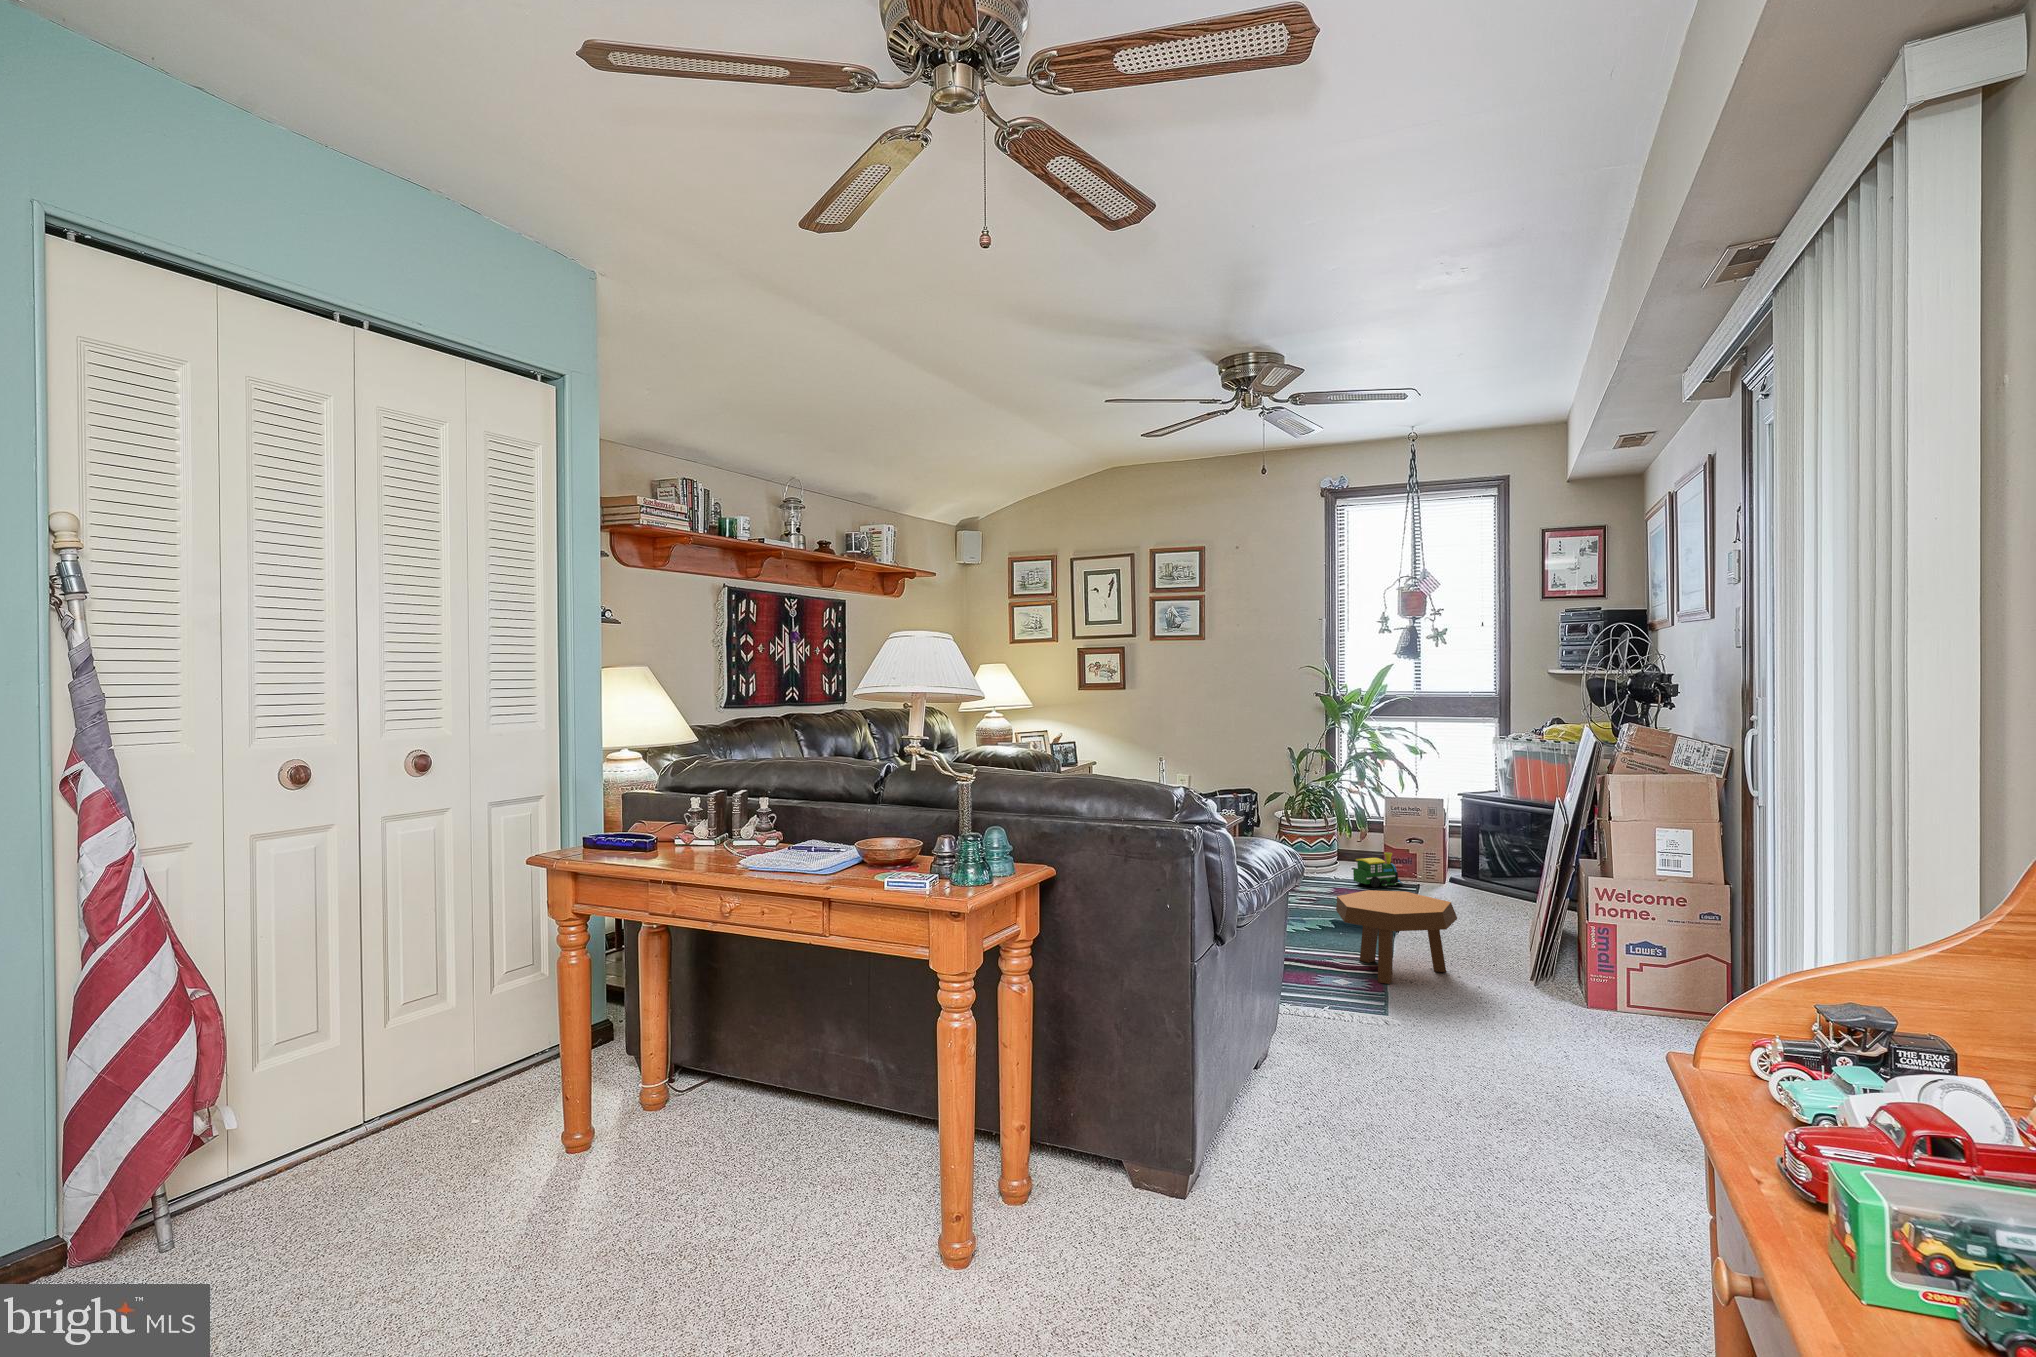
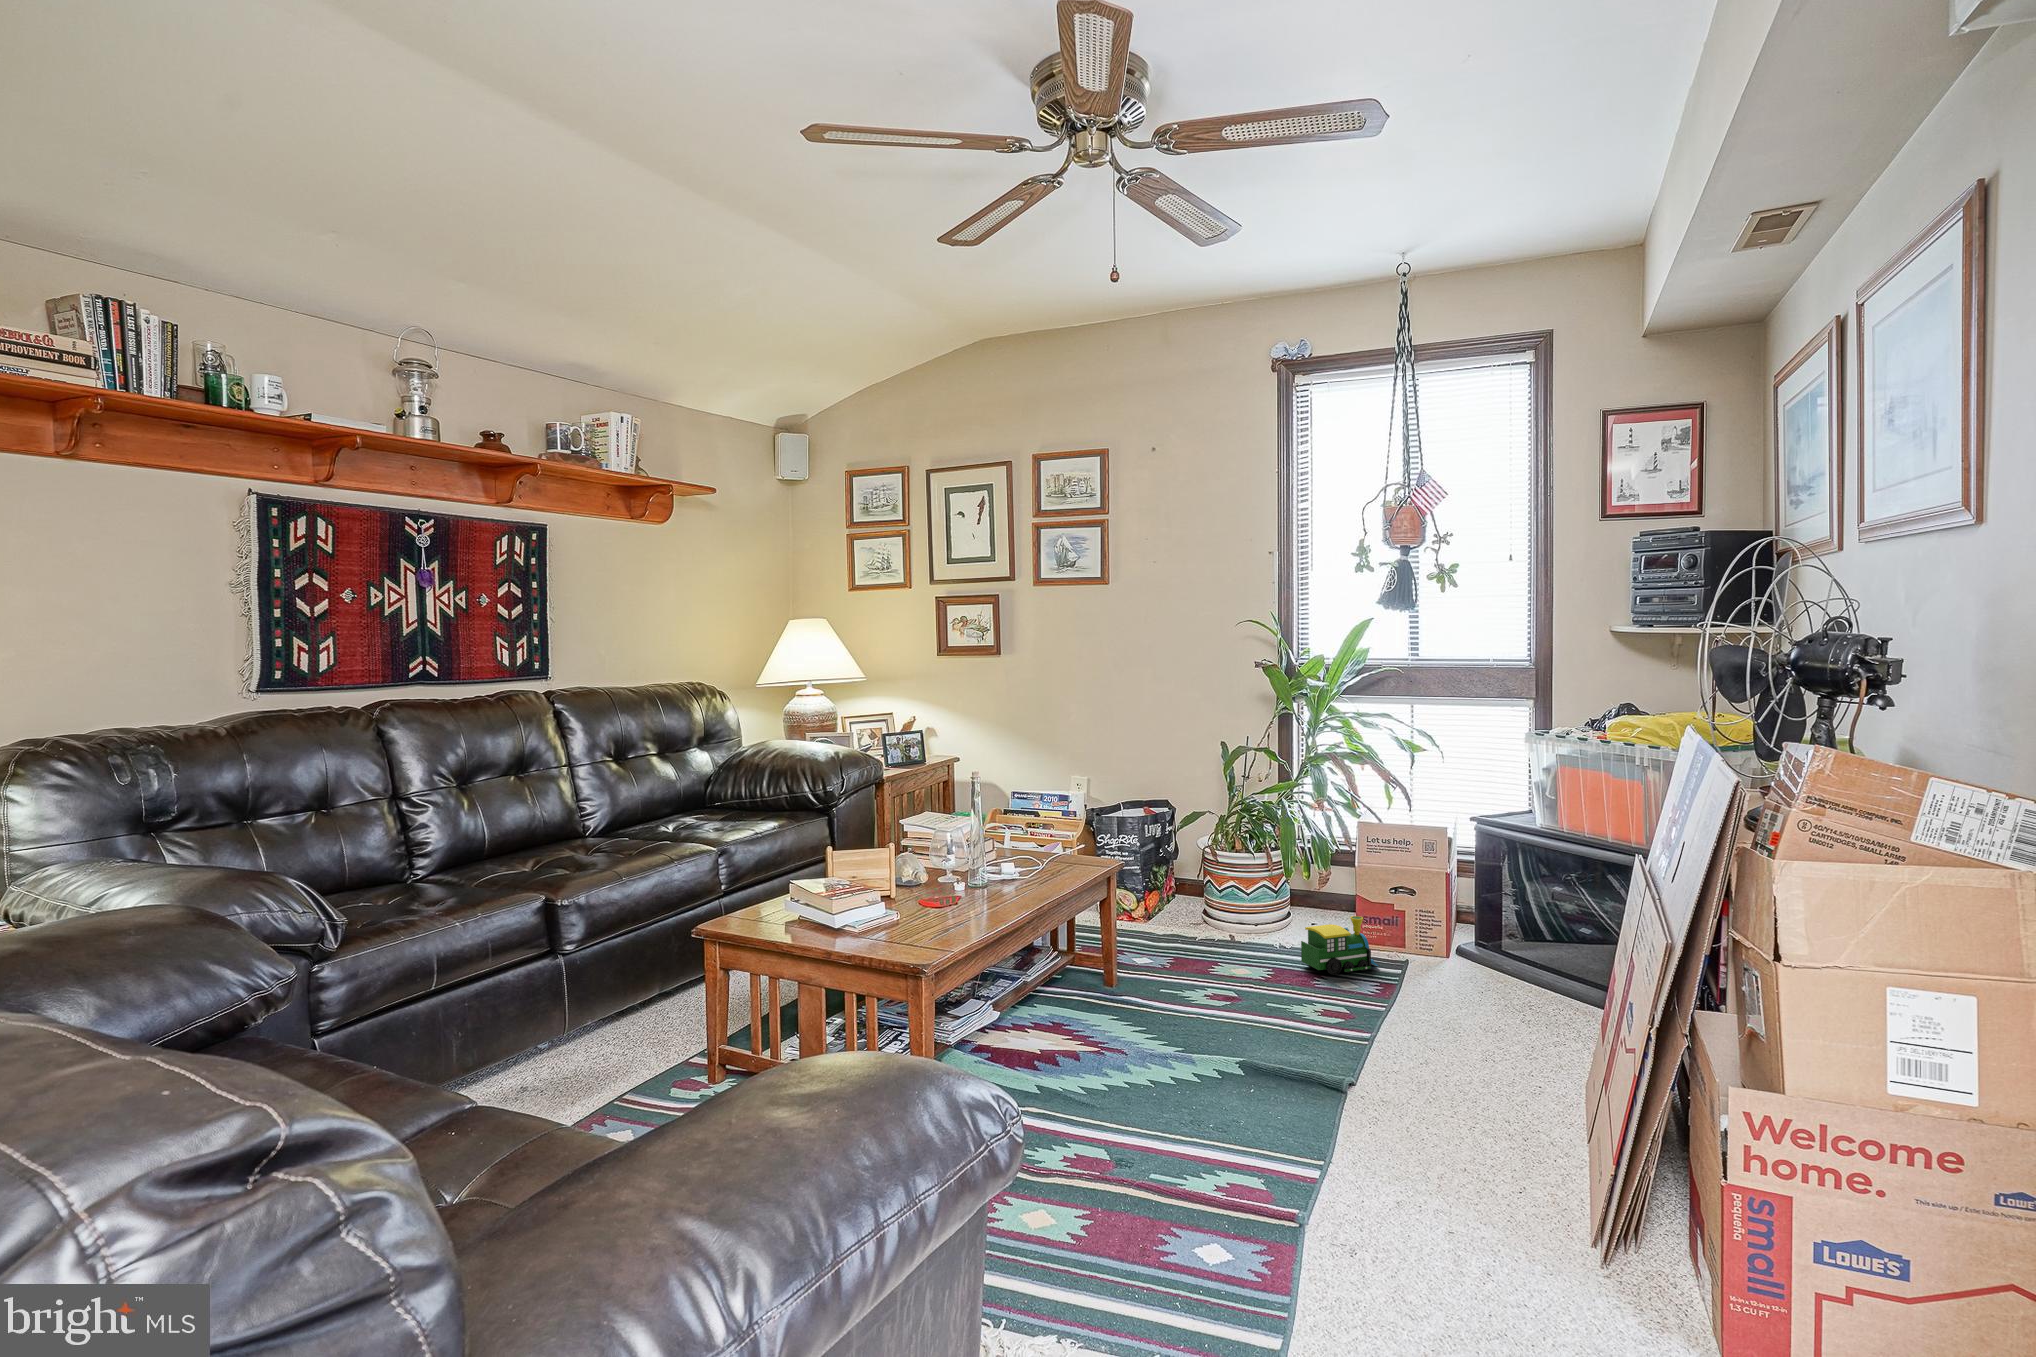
footstool: present [1336,890,1457,984] -> none [1222,1049,1452,1280]

